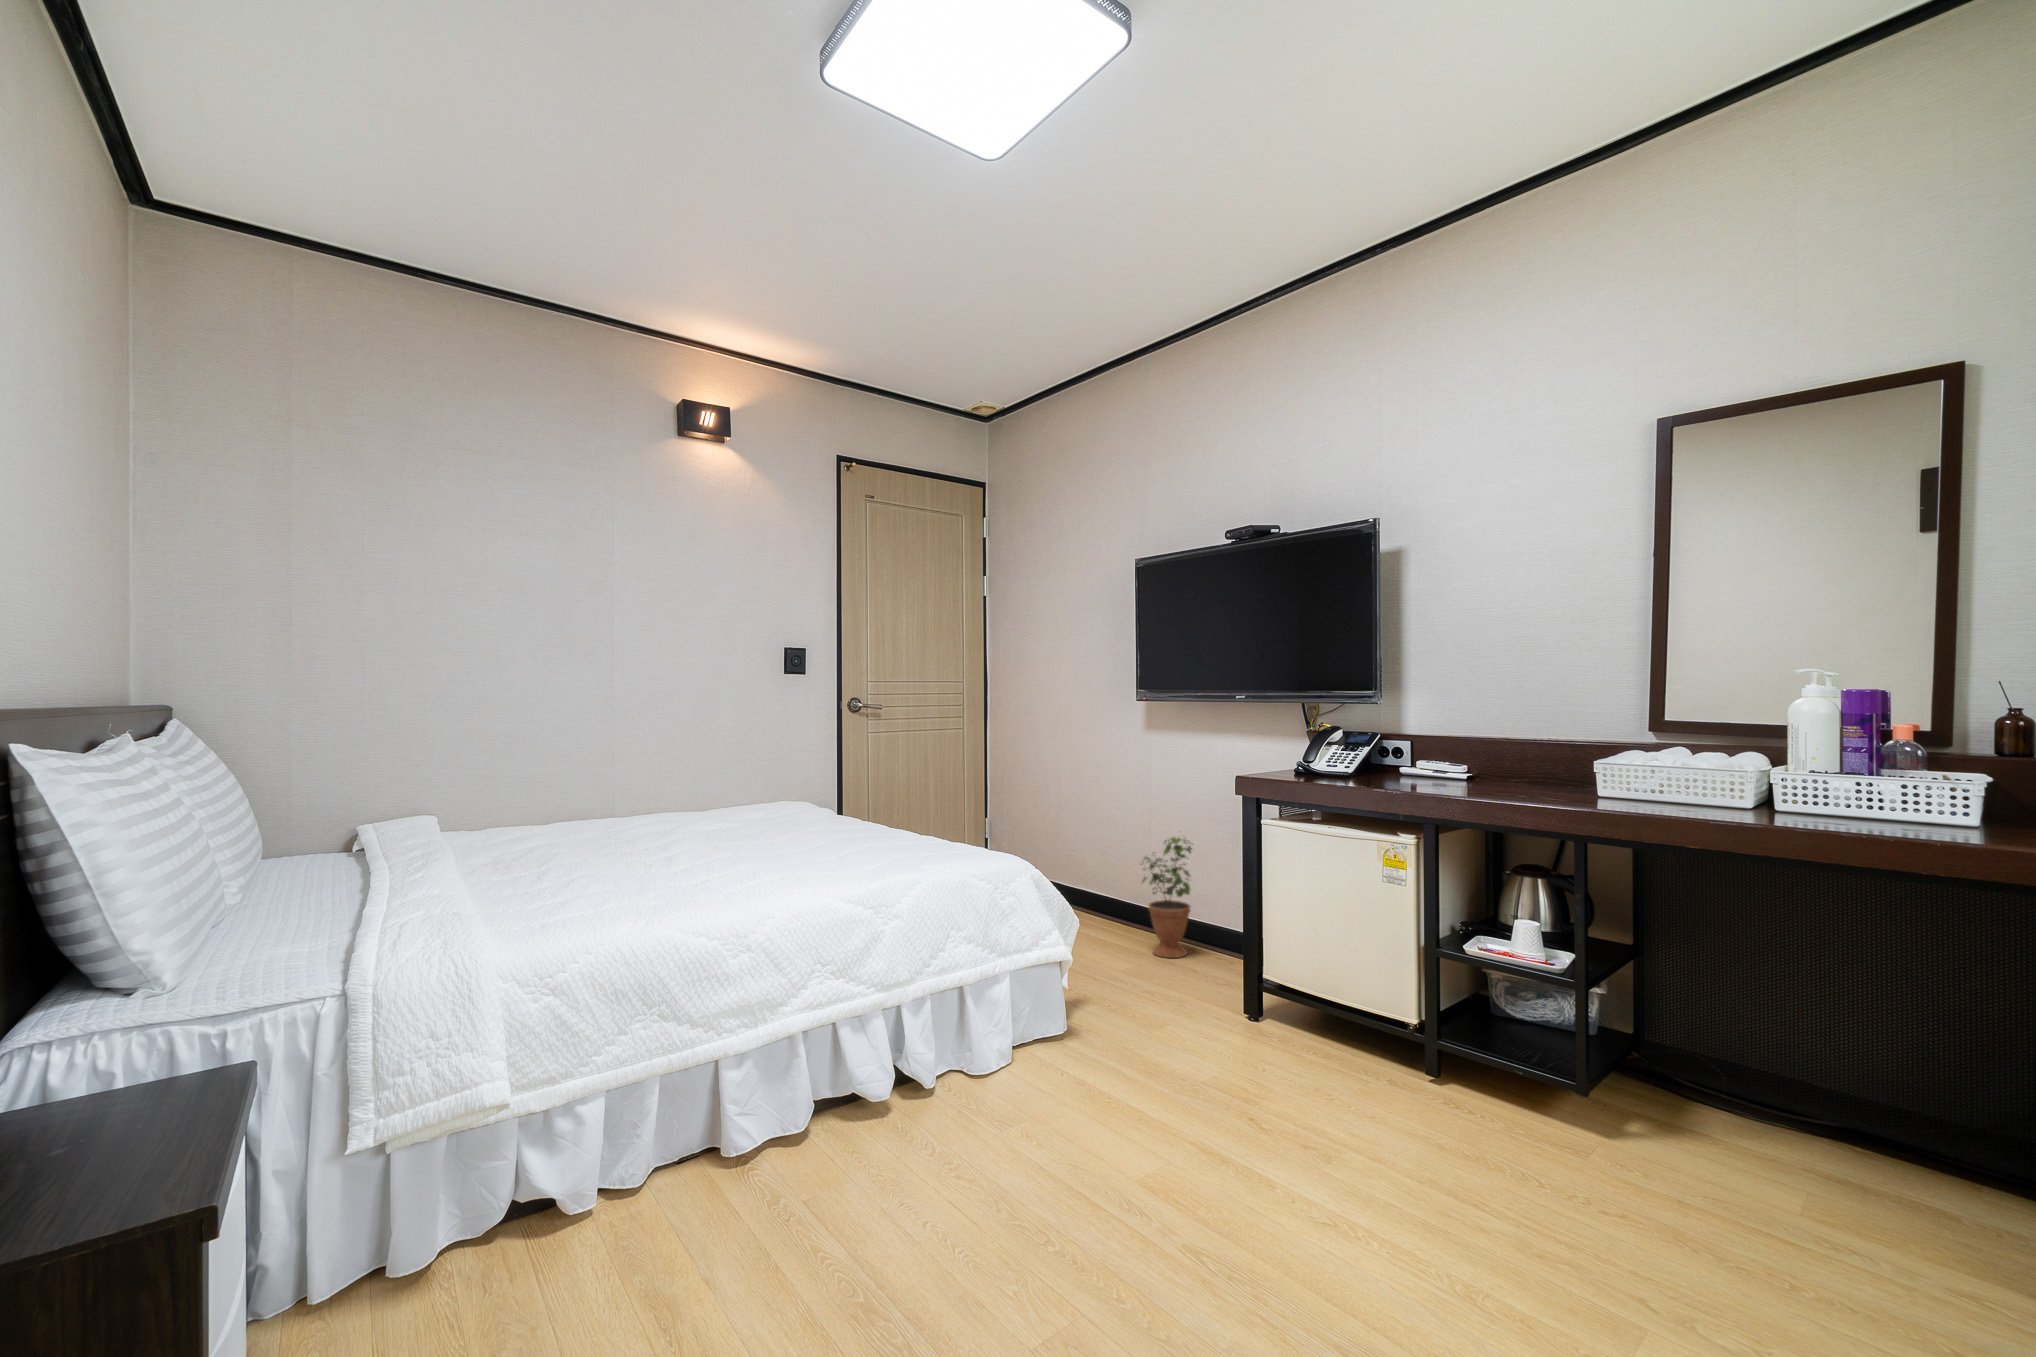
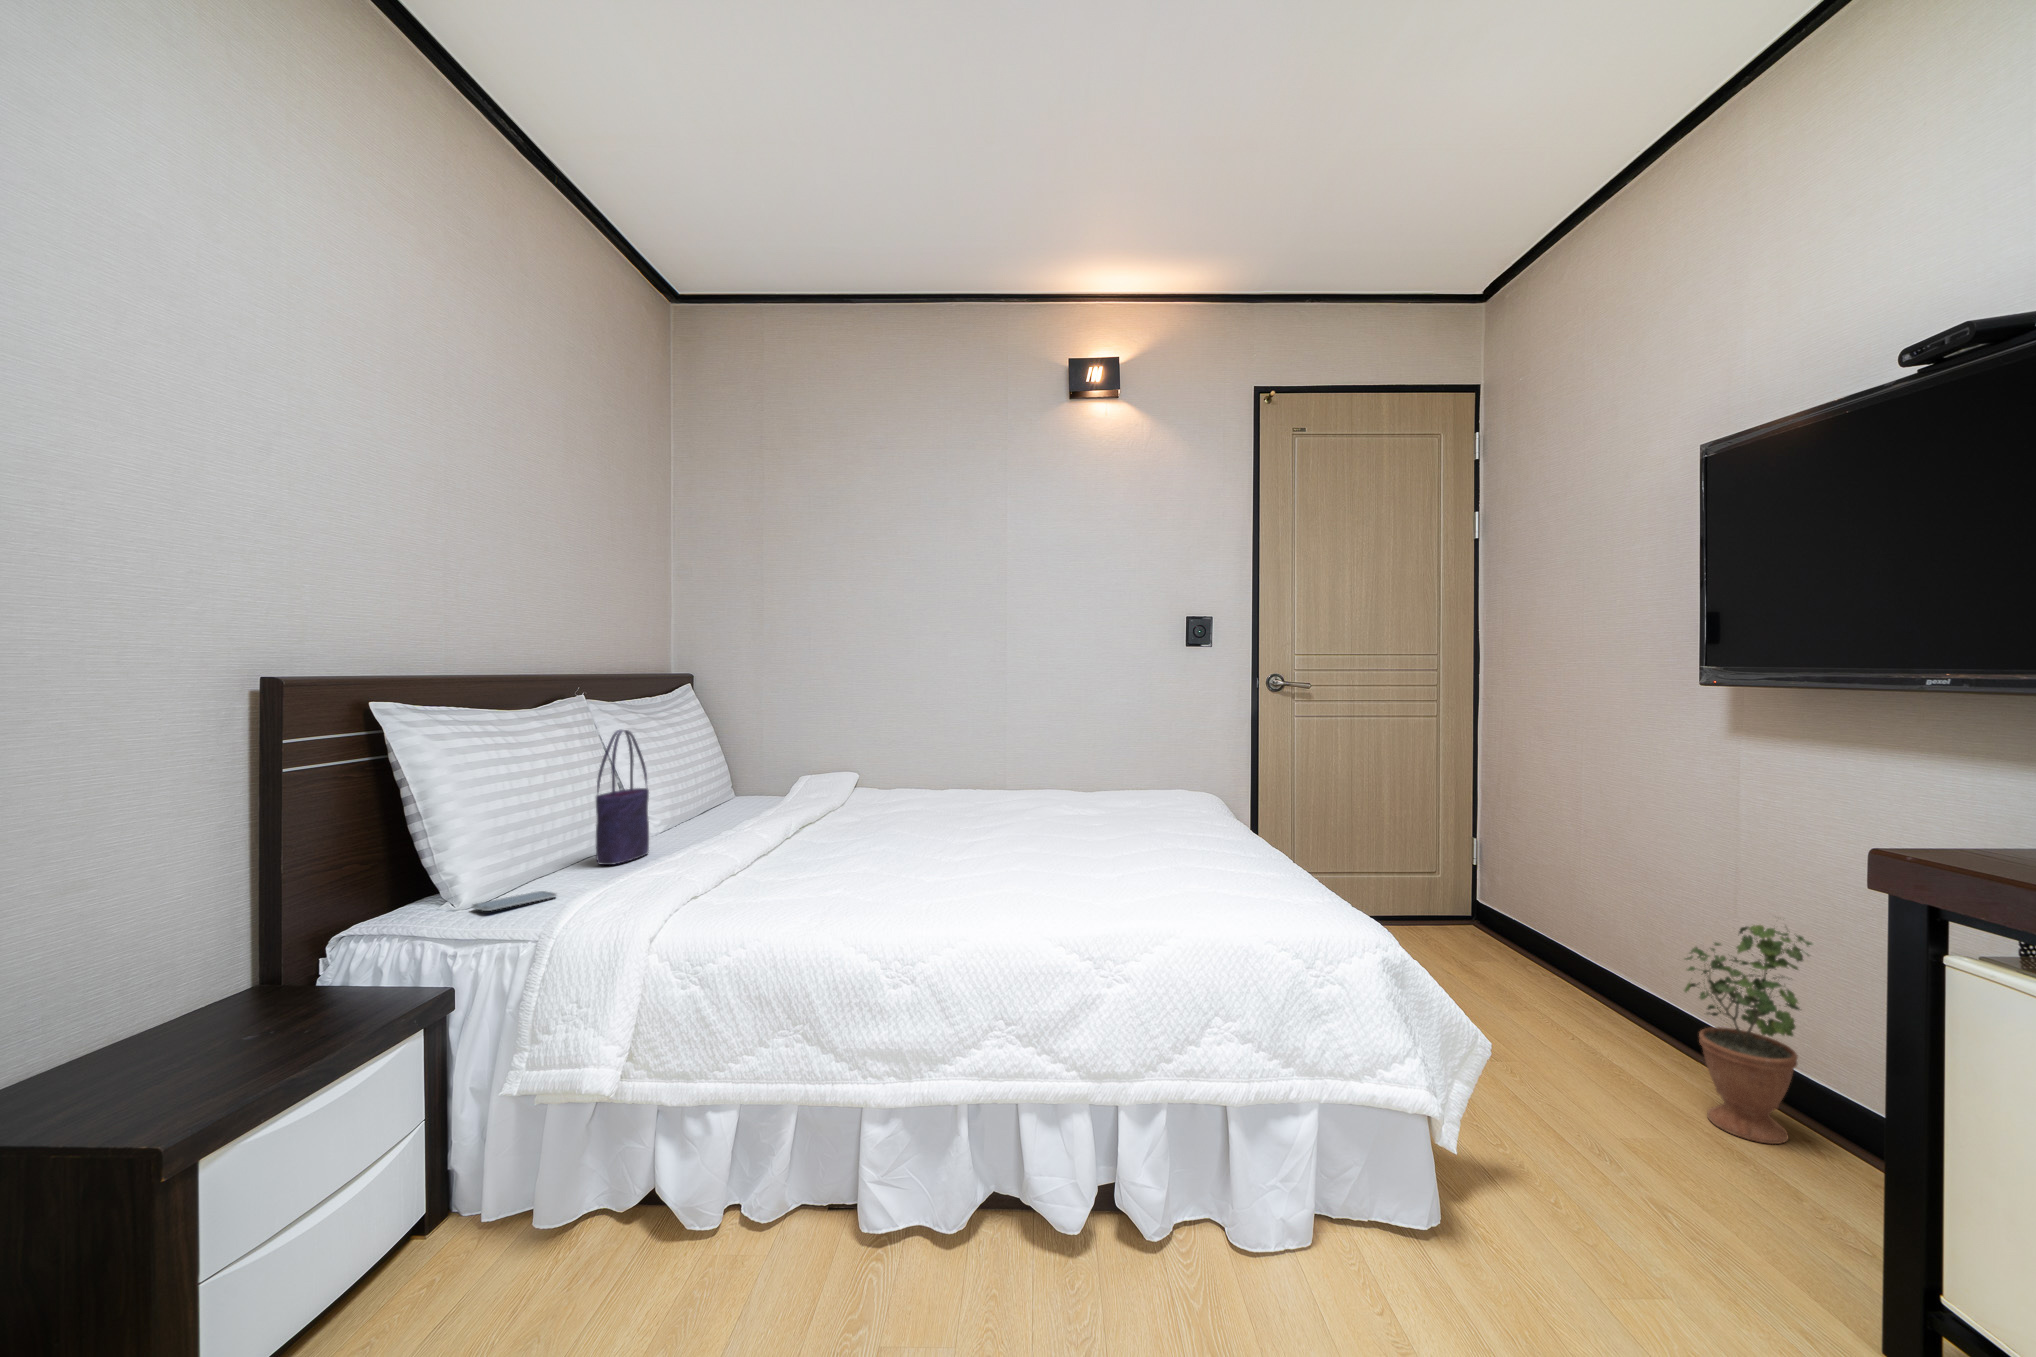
tote bag: none [268,771,318,929] -> present [596,730,649,865]
smartphone: none [213,953,305,982] -> present [472,891,557,911]

